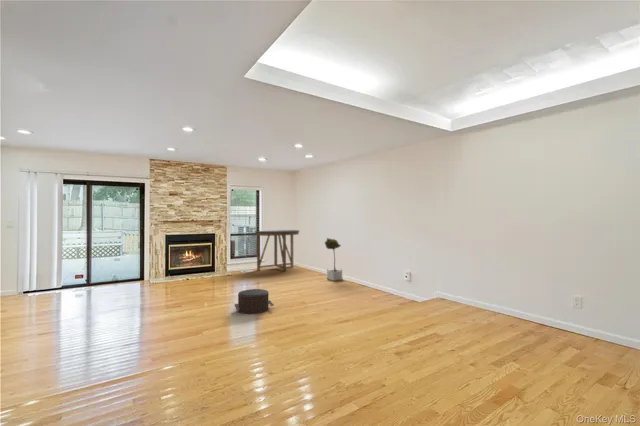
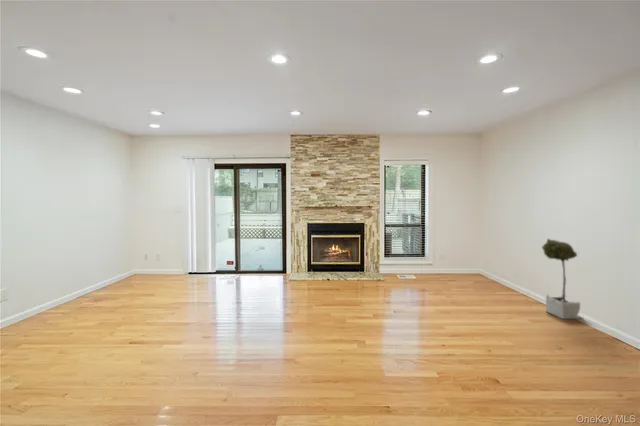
console table: present [255,230,299,271] -> none [417,221,488,282]
pouf: present [235,289,274,314] -> none [367,327,440,384]

